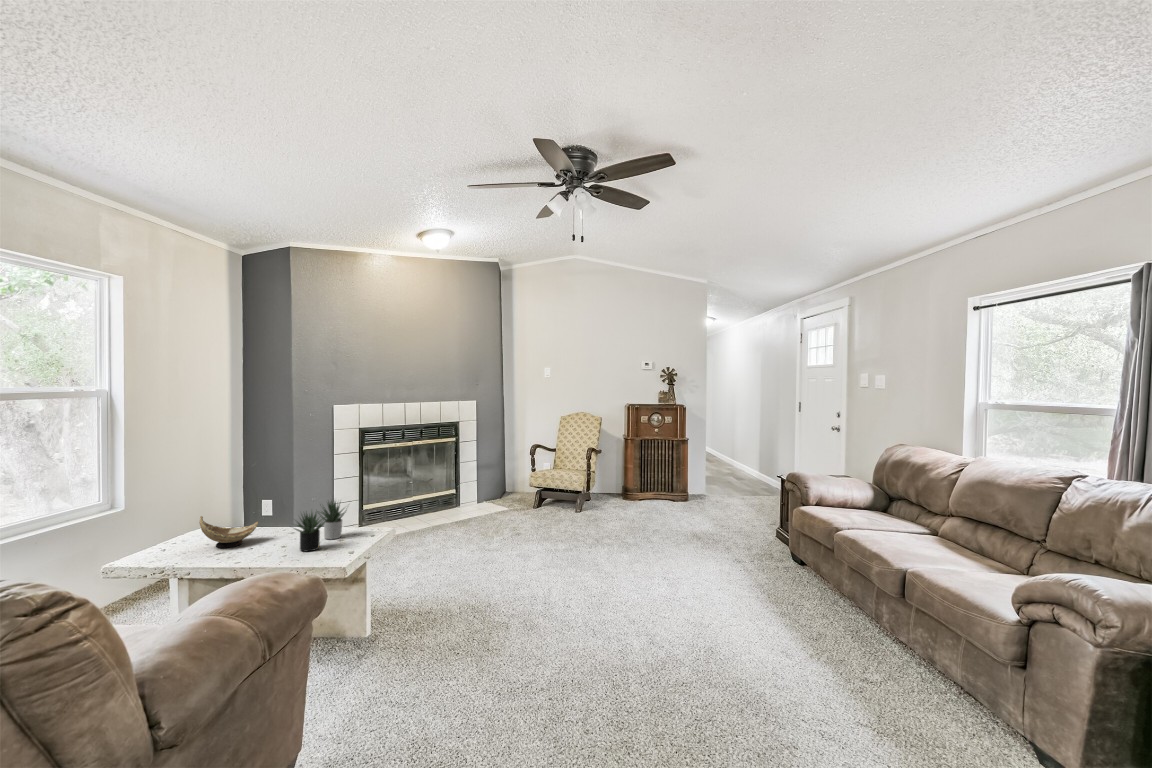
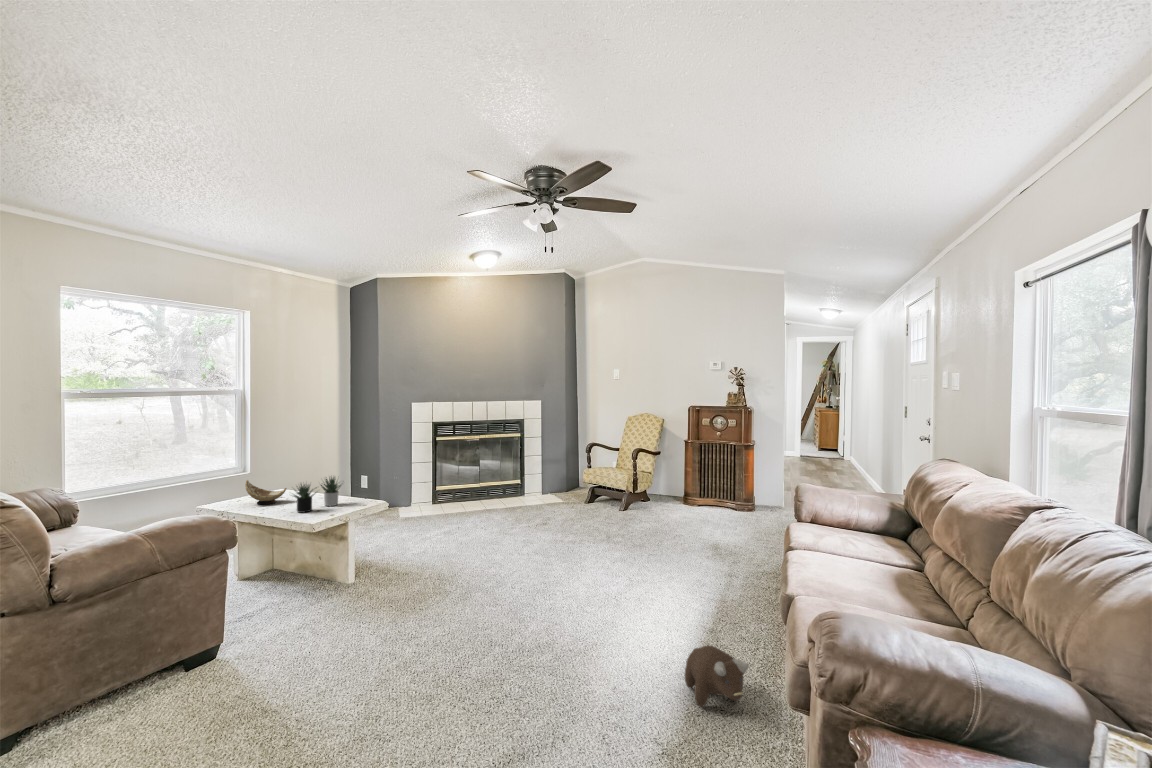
plush toy: none [819,624,899,682] -> present [685,645,749,707]

